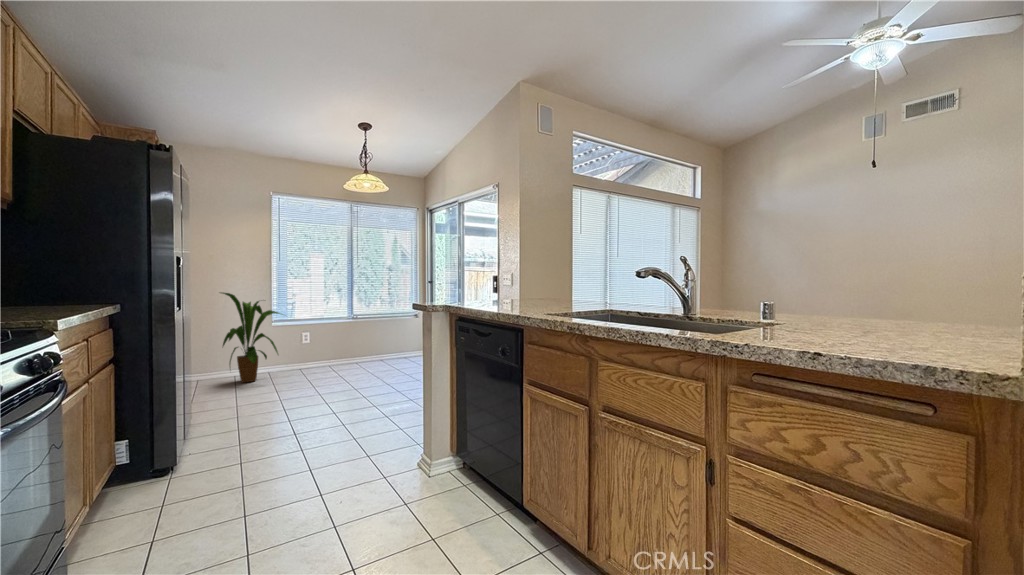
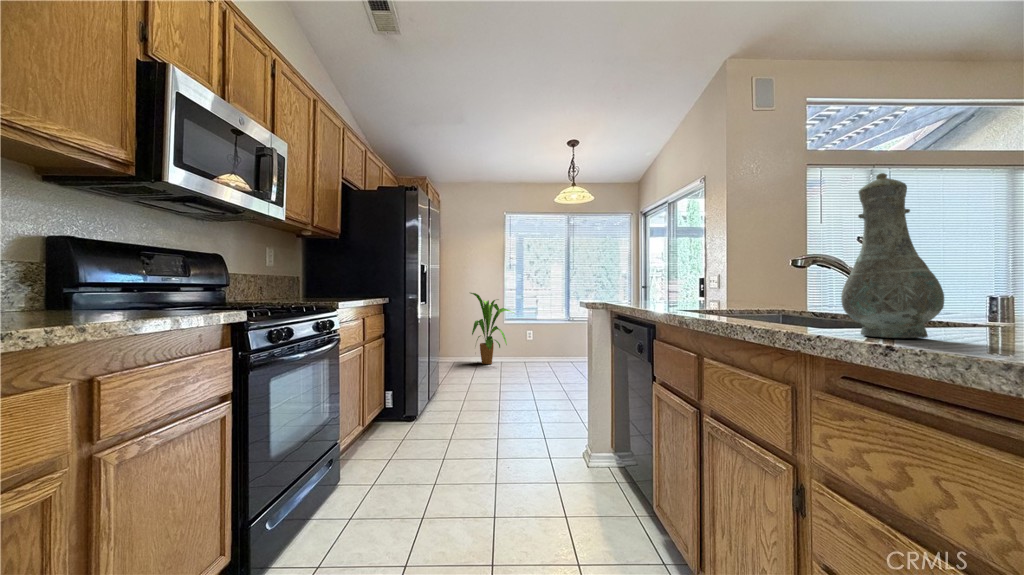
vase: none [750,222,816,343] -> present [841,173,944,338]

